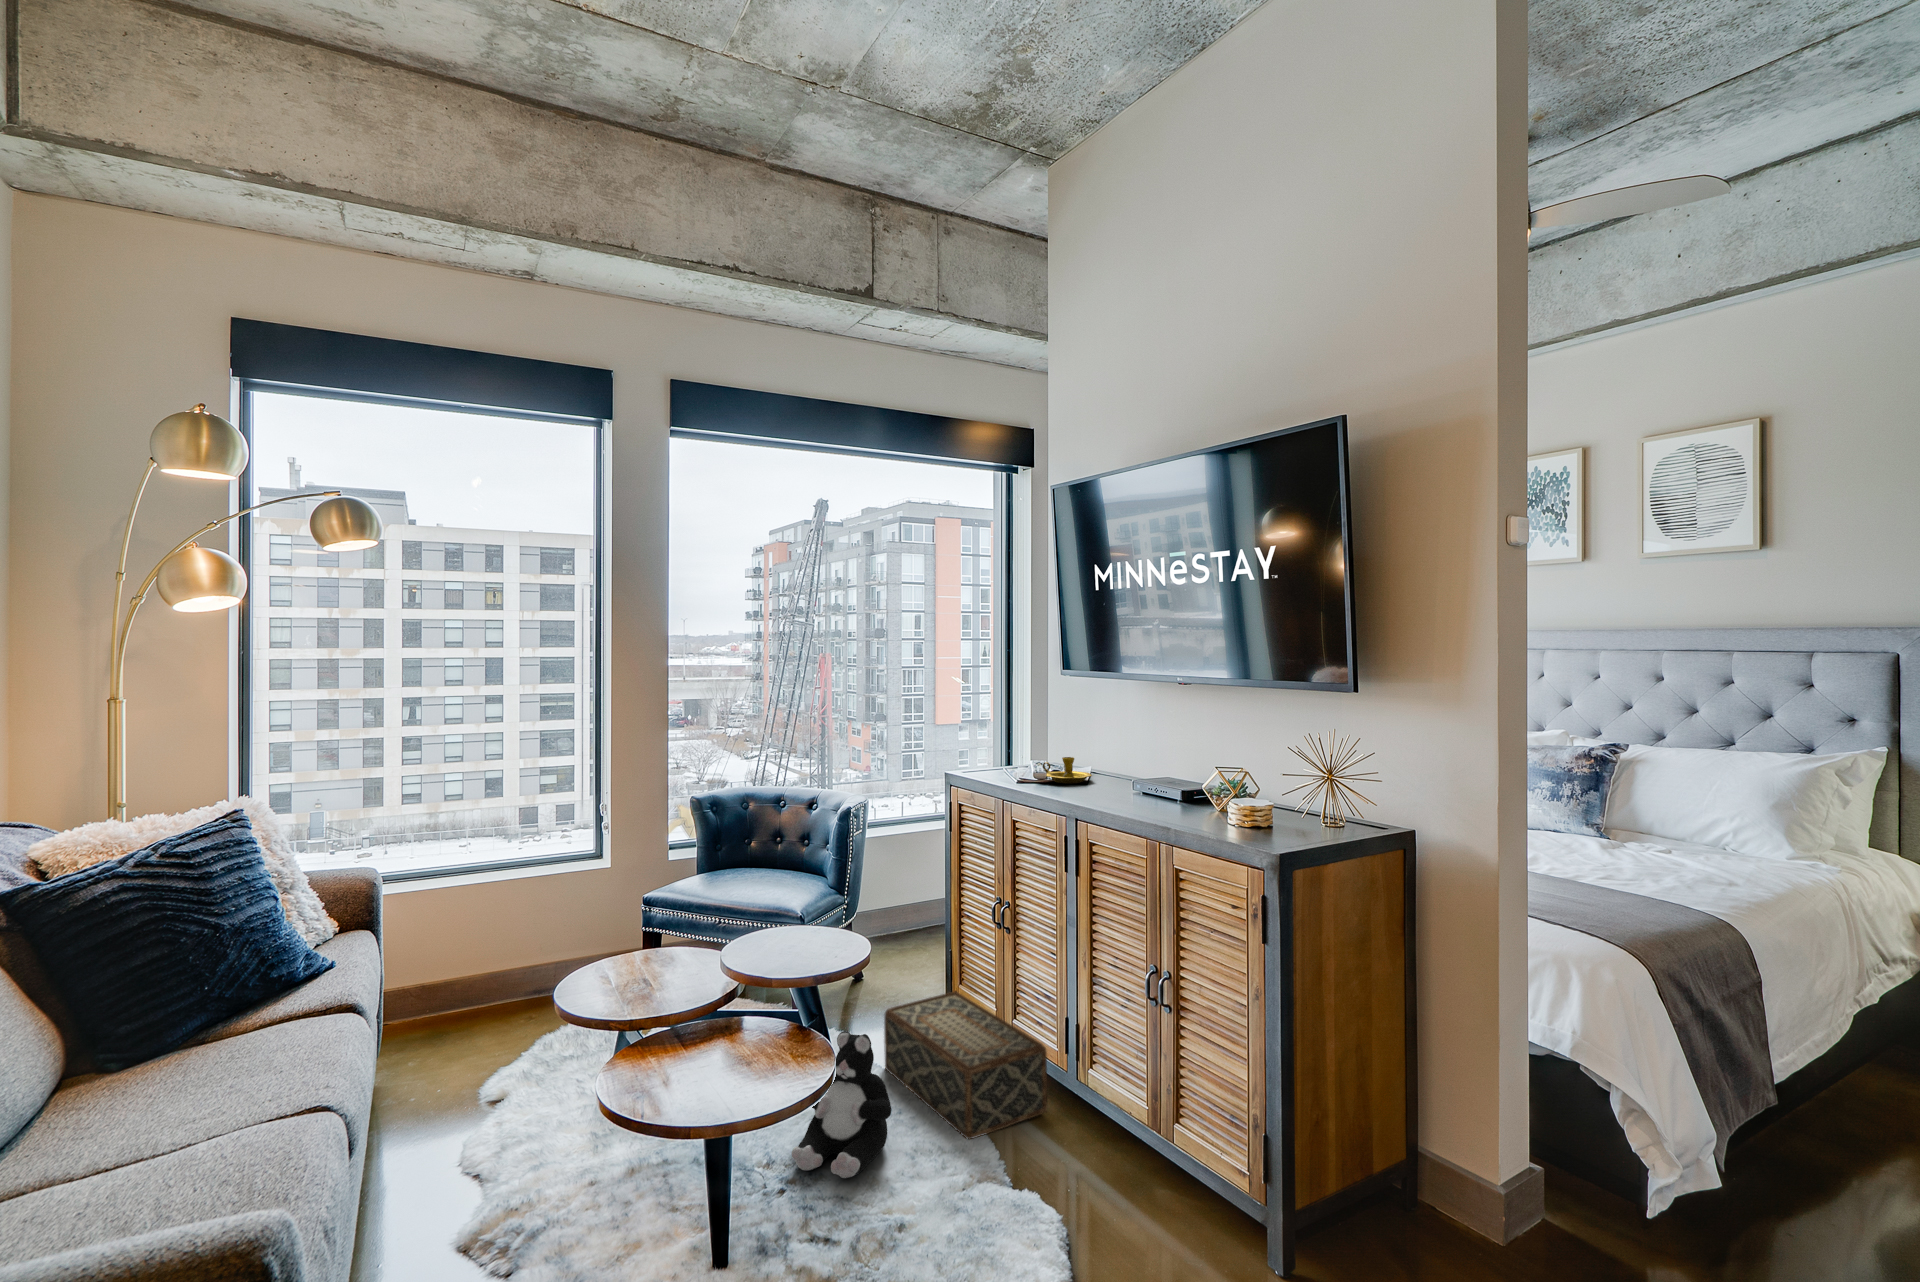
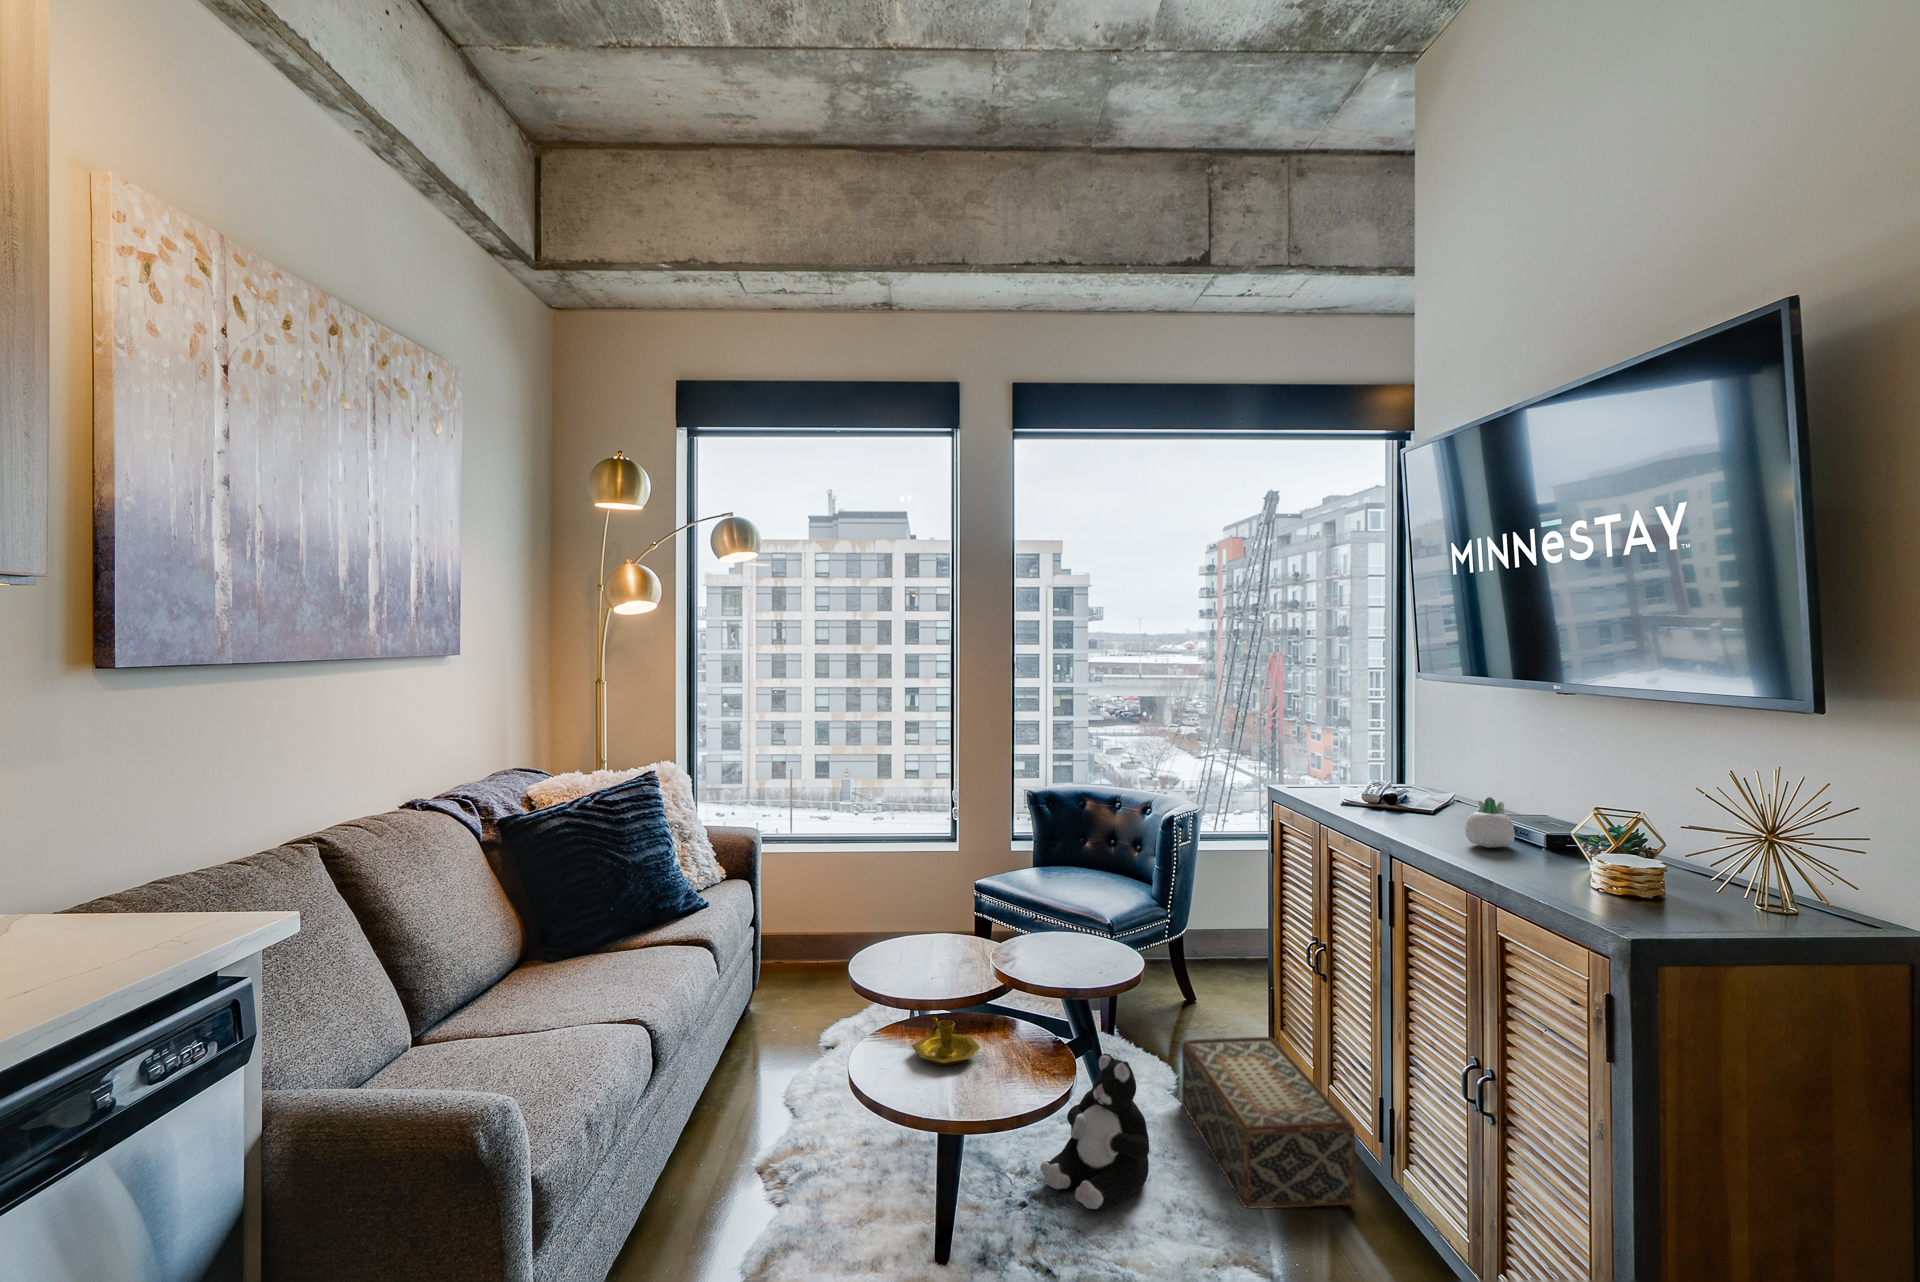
candlestick: present [1043,757,1092,783] -> present [912,1017,980,1066]
succulent planter: none [1128,763,1162,803] -> present [1465,797,1515,848]

